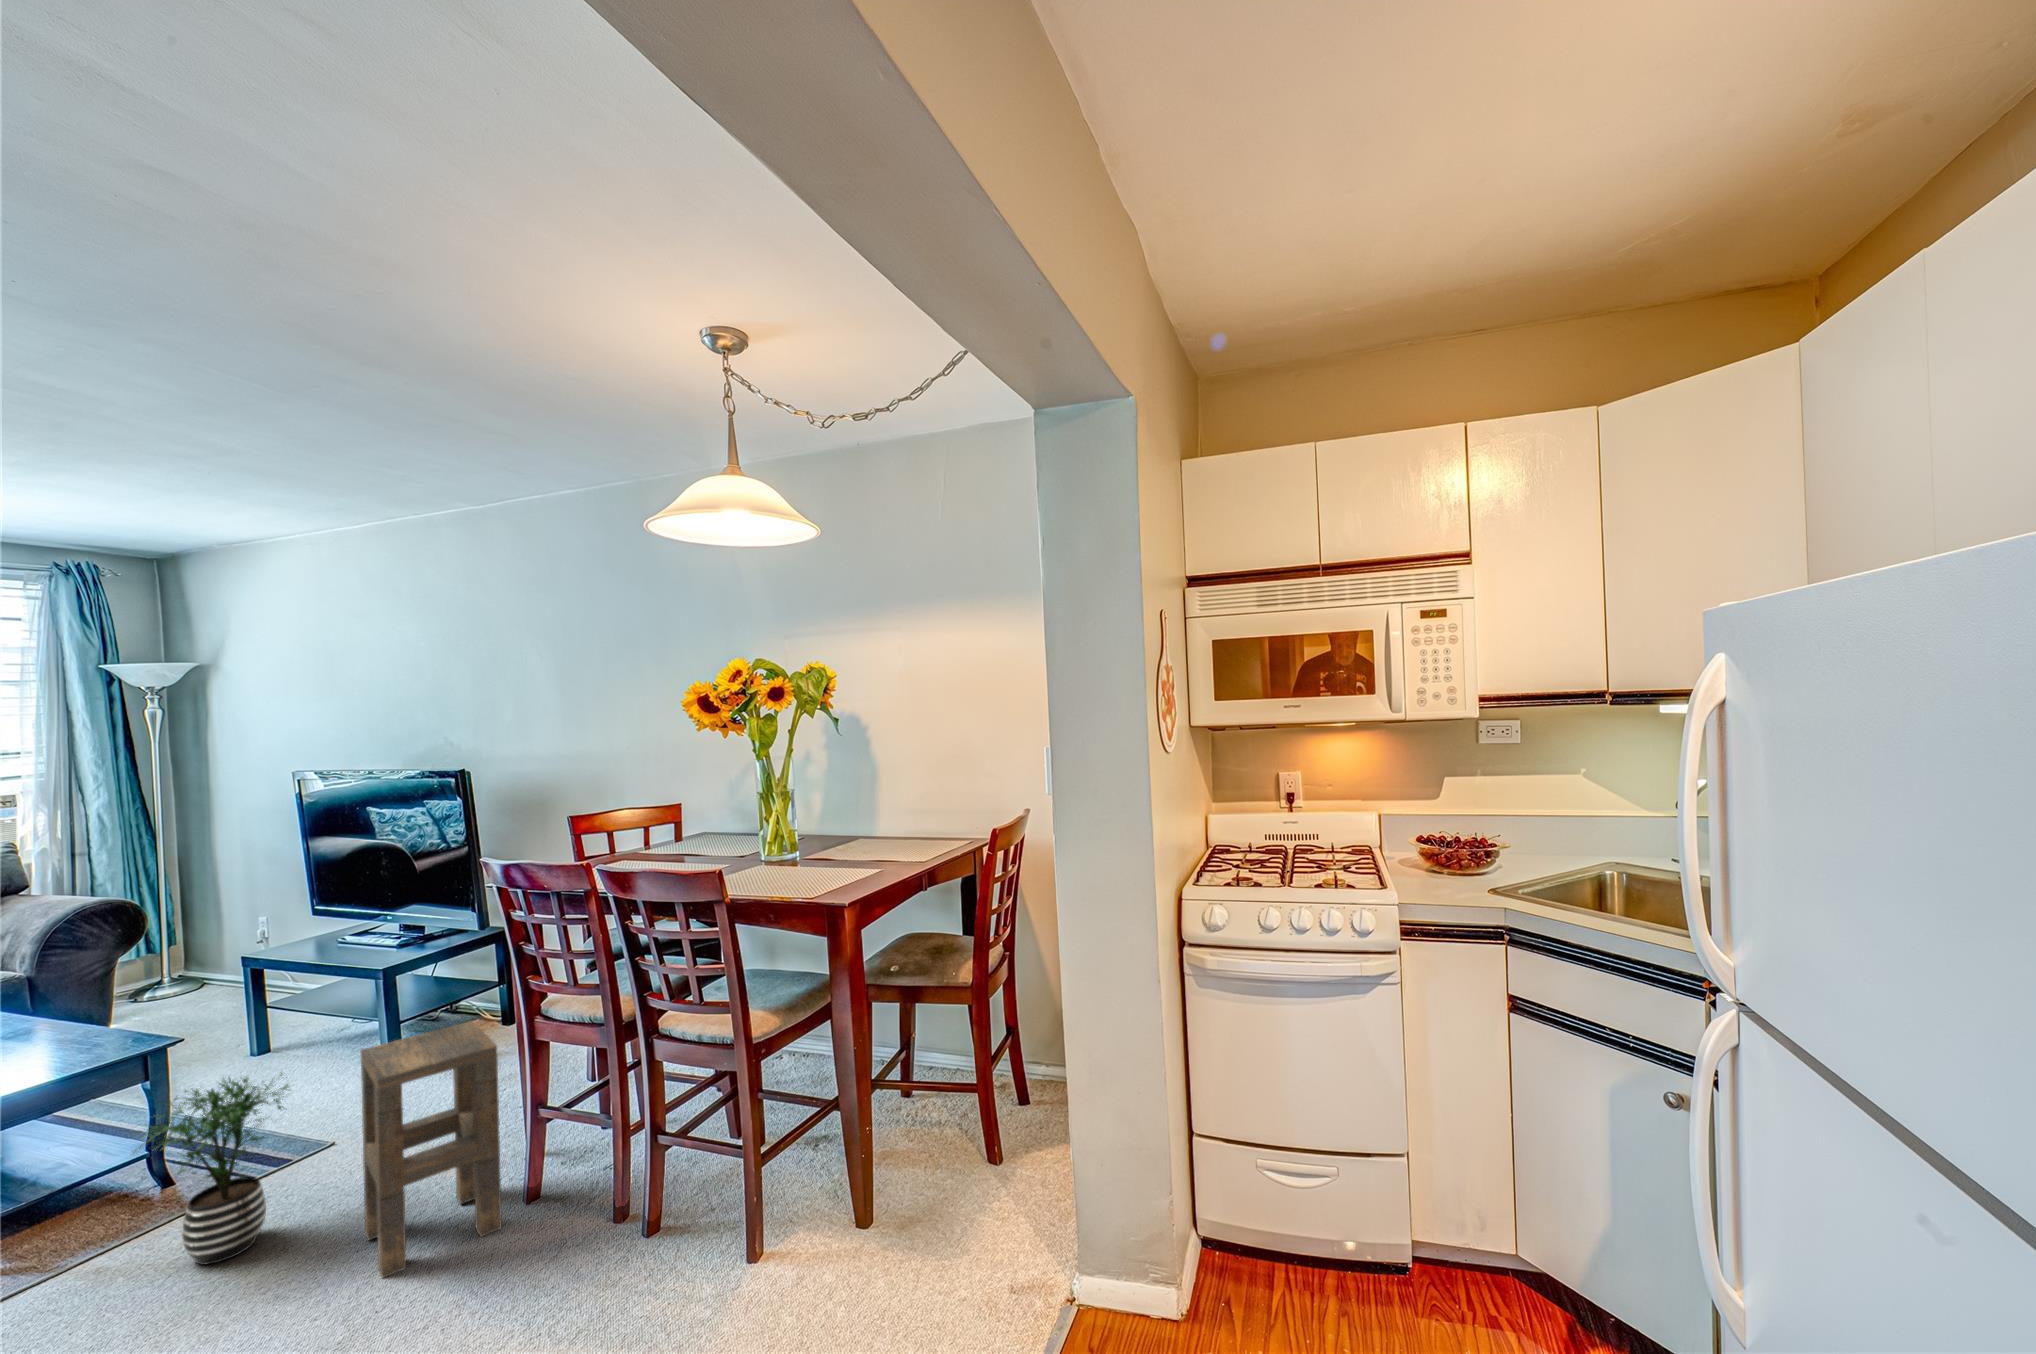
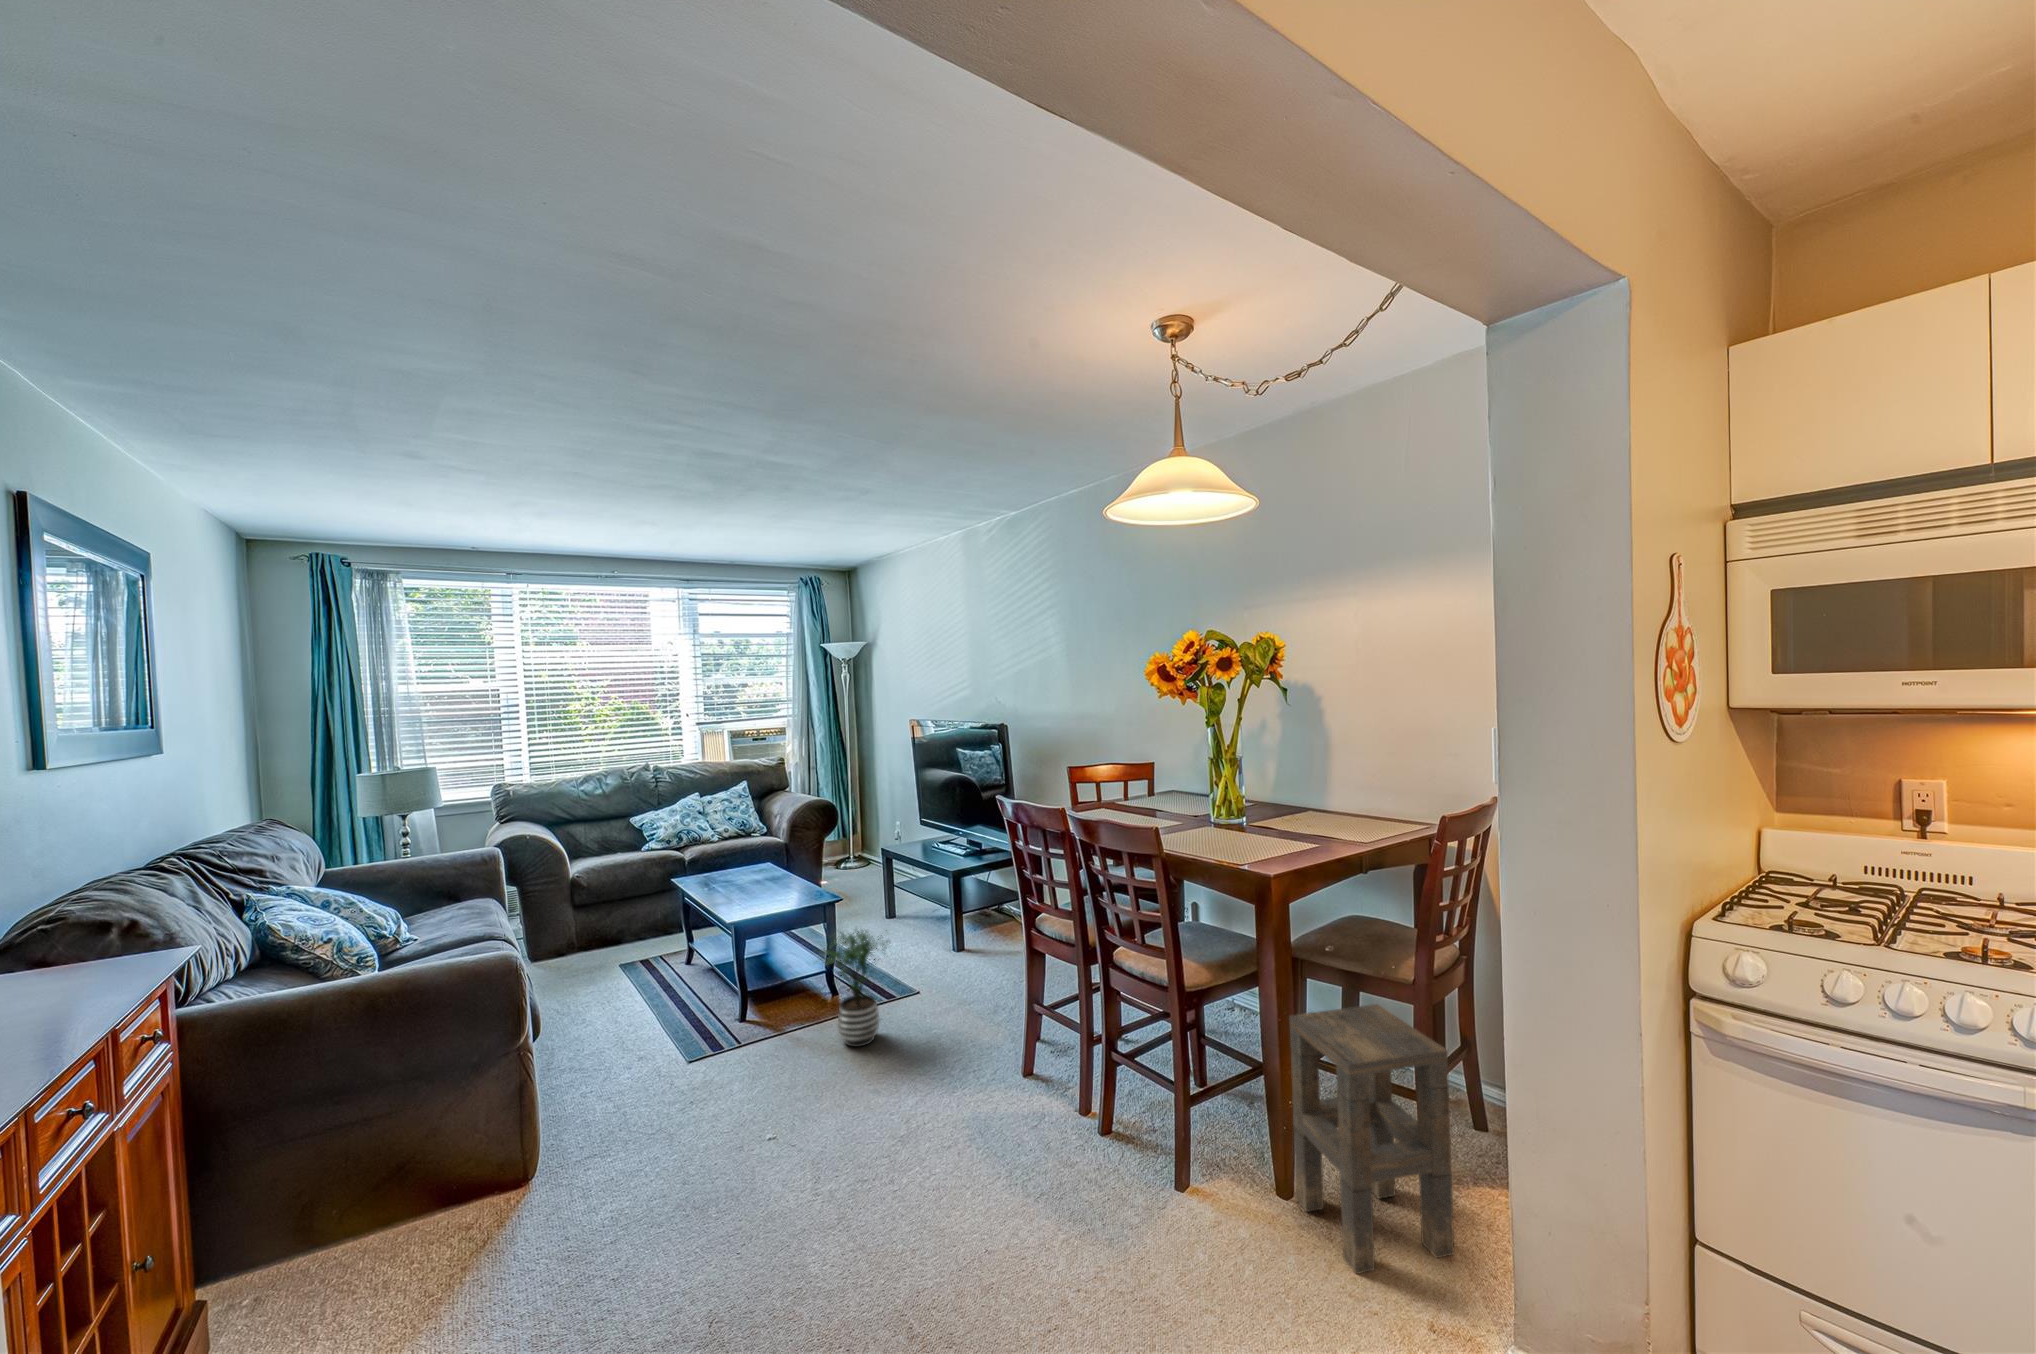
side table: present [360,1021,502,1278] -> present [1289,1004,1454,1274]

